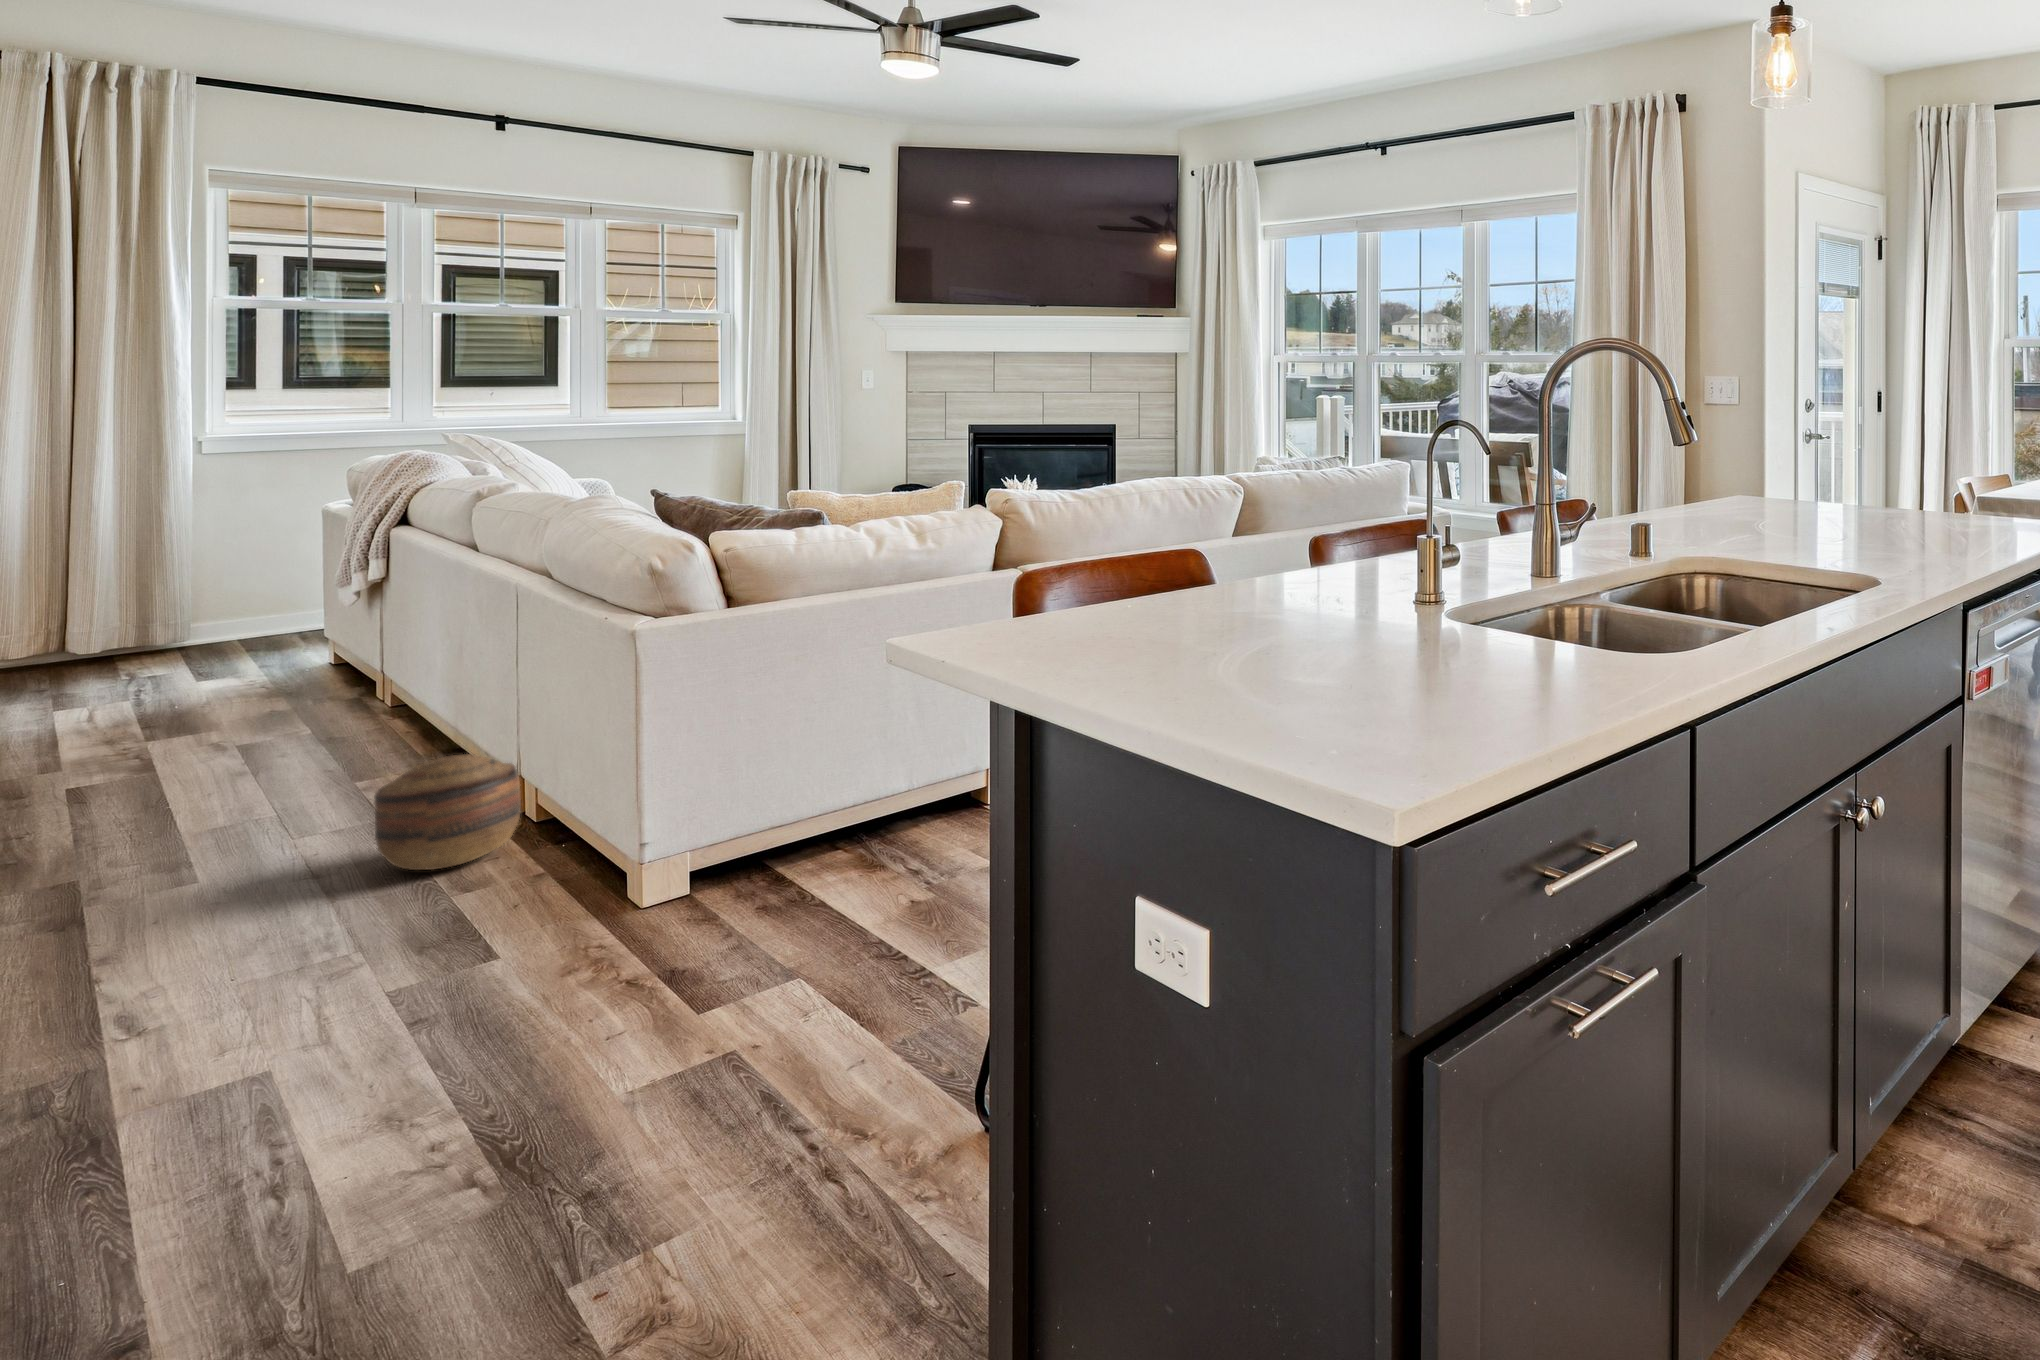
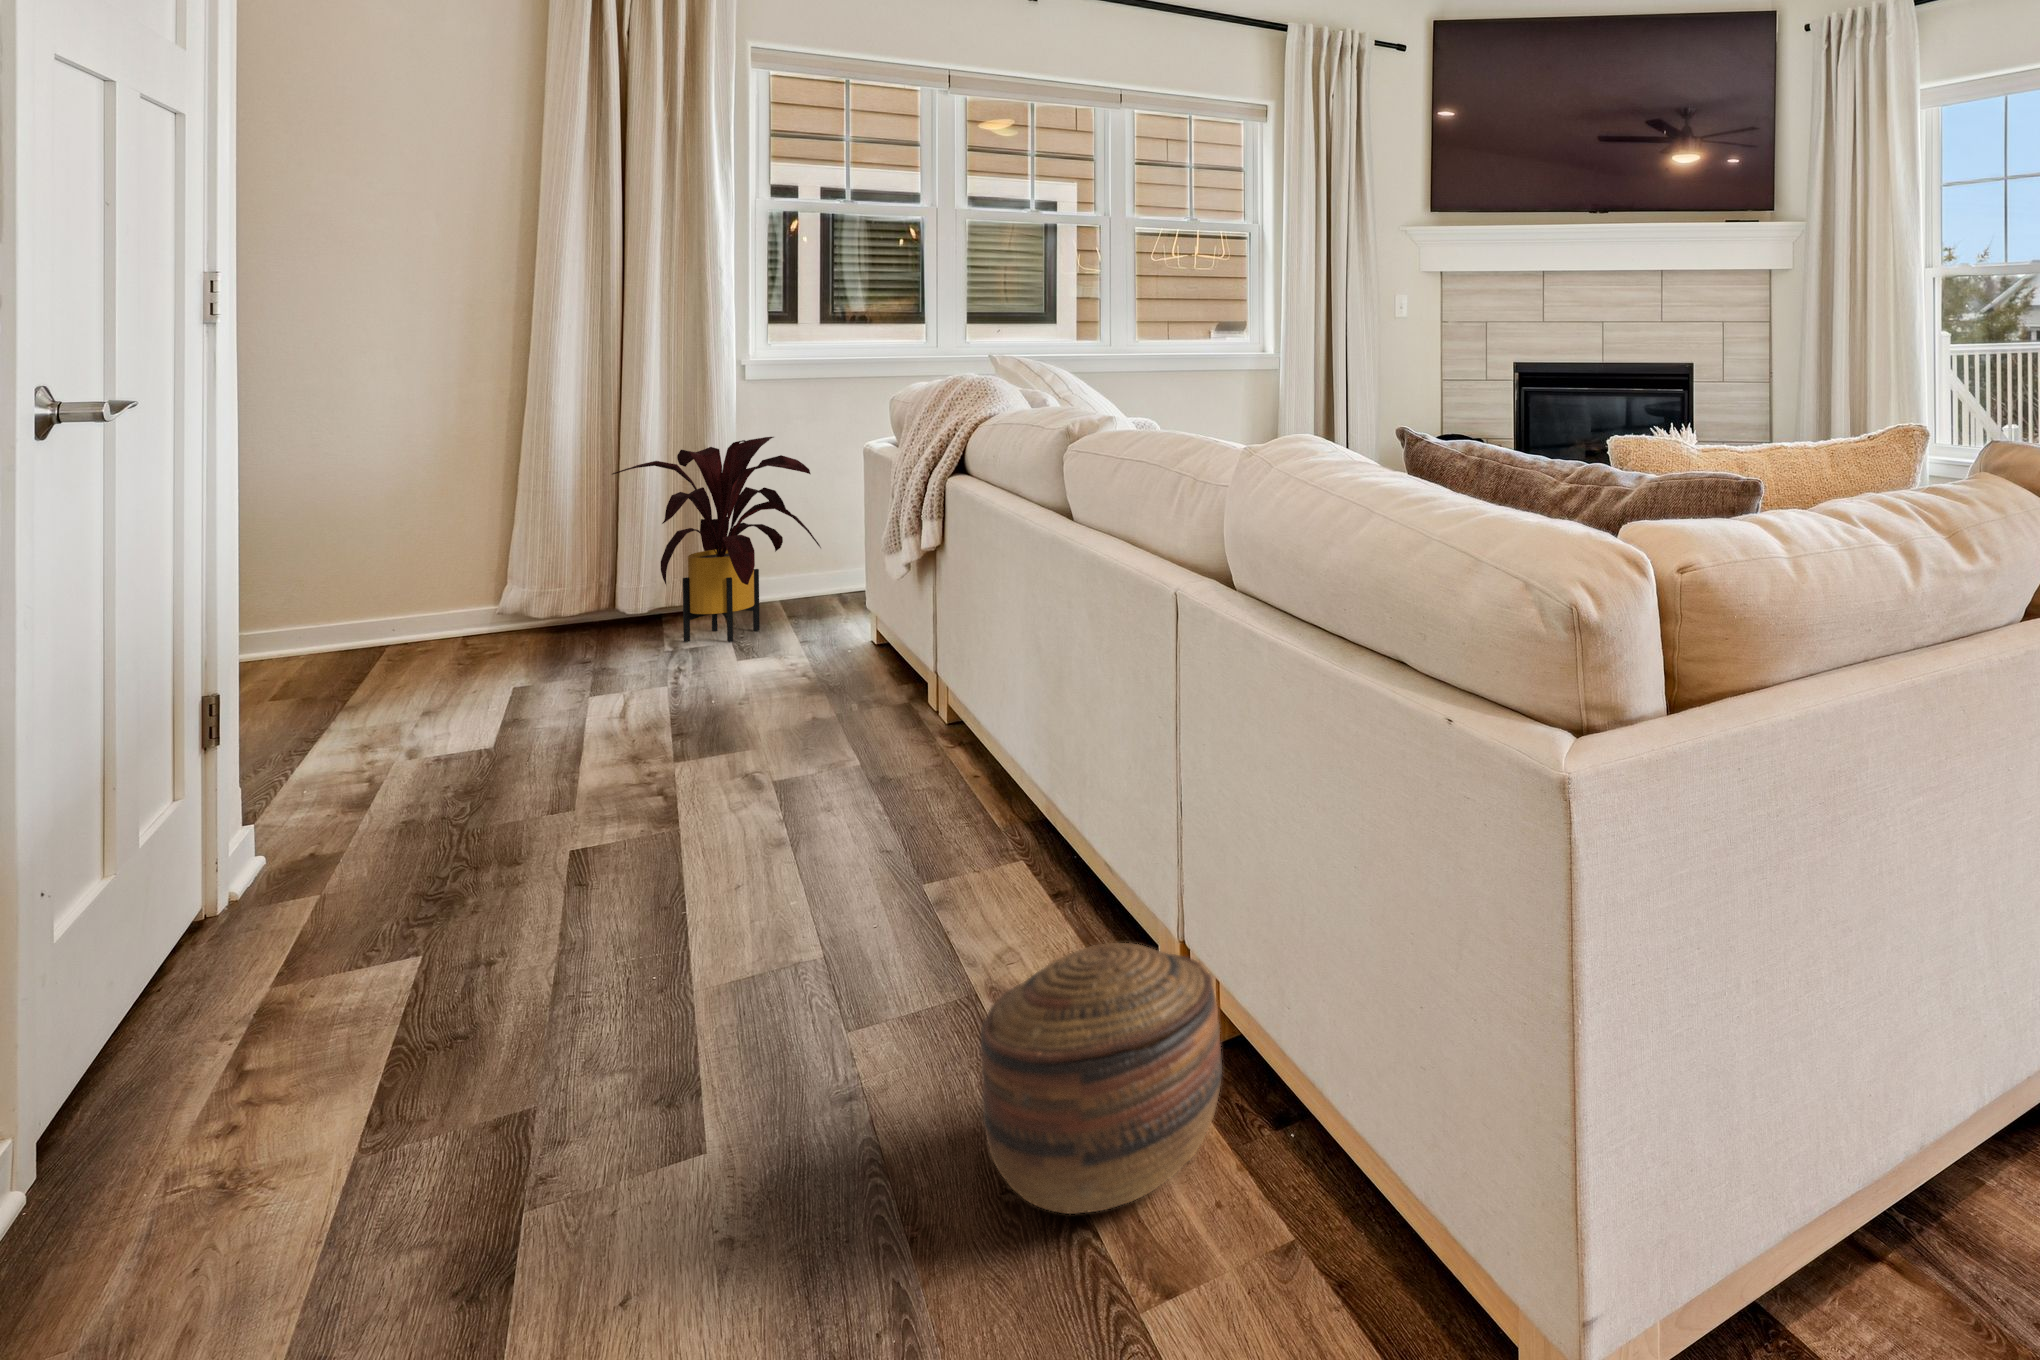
house plant: none [65,502,280,673] -> present [612,437,821,642]

